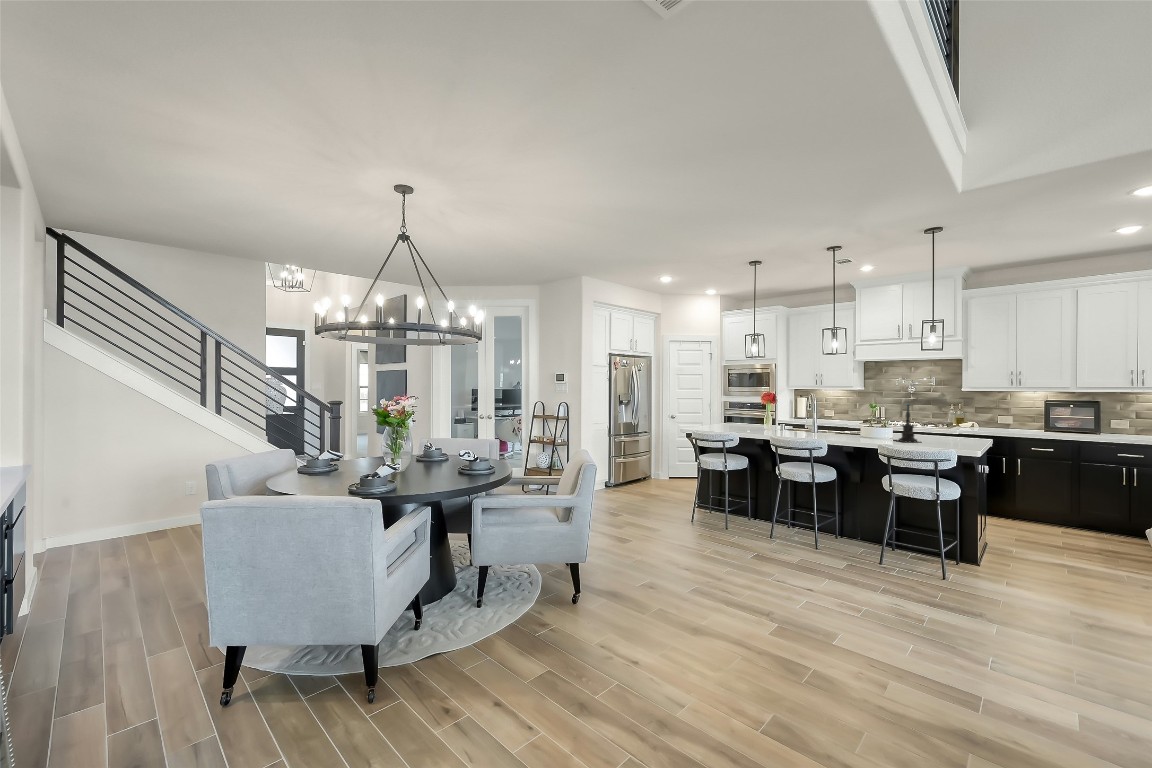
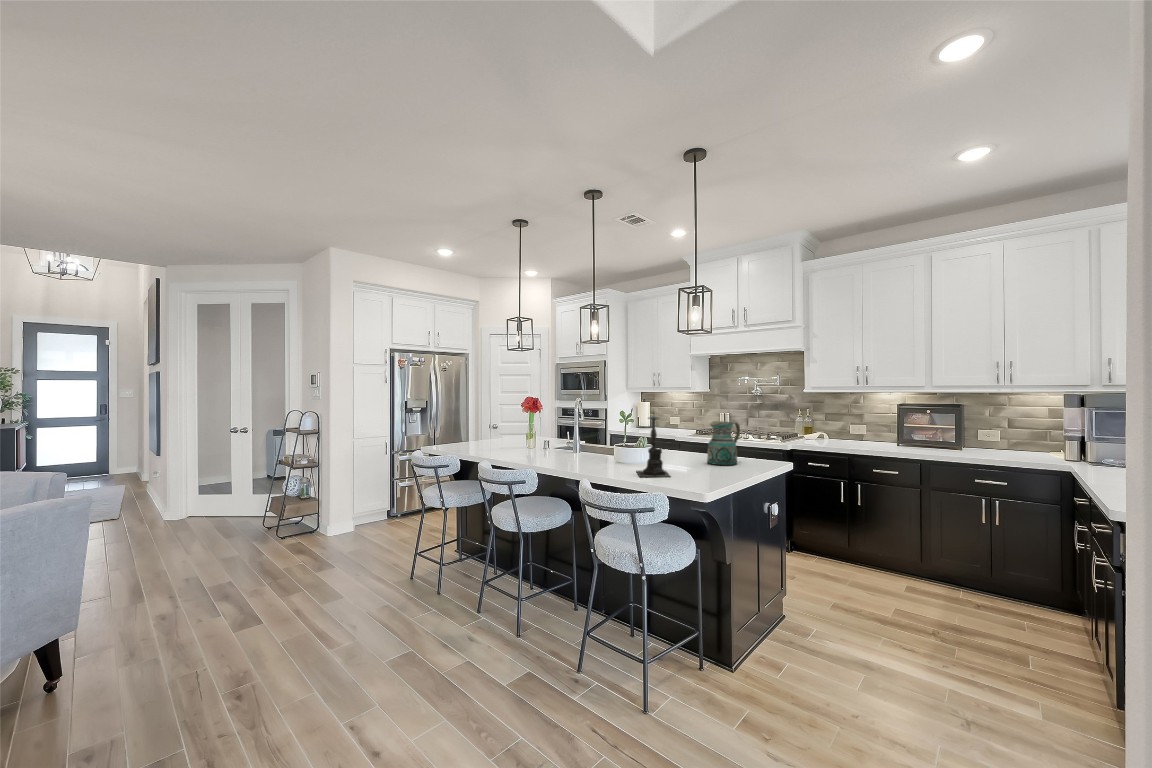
ceramic pitcher: none [928,408,953,438] -> present [707,420,740,465]

